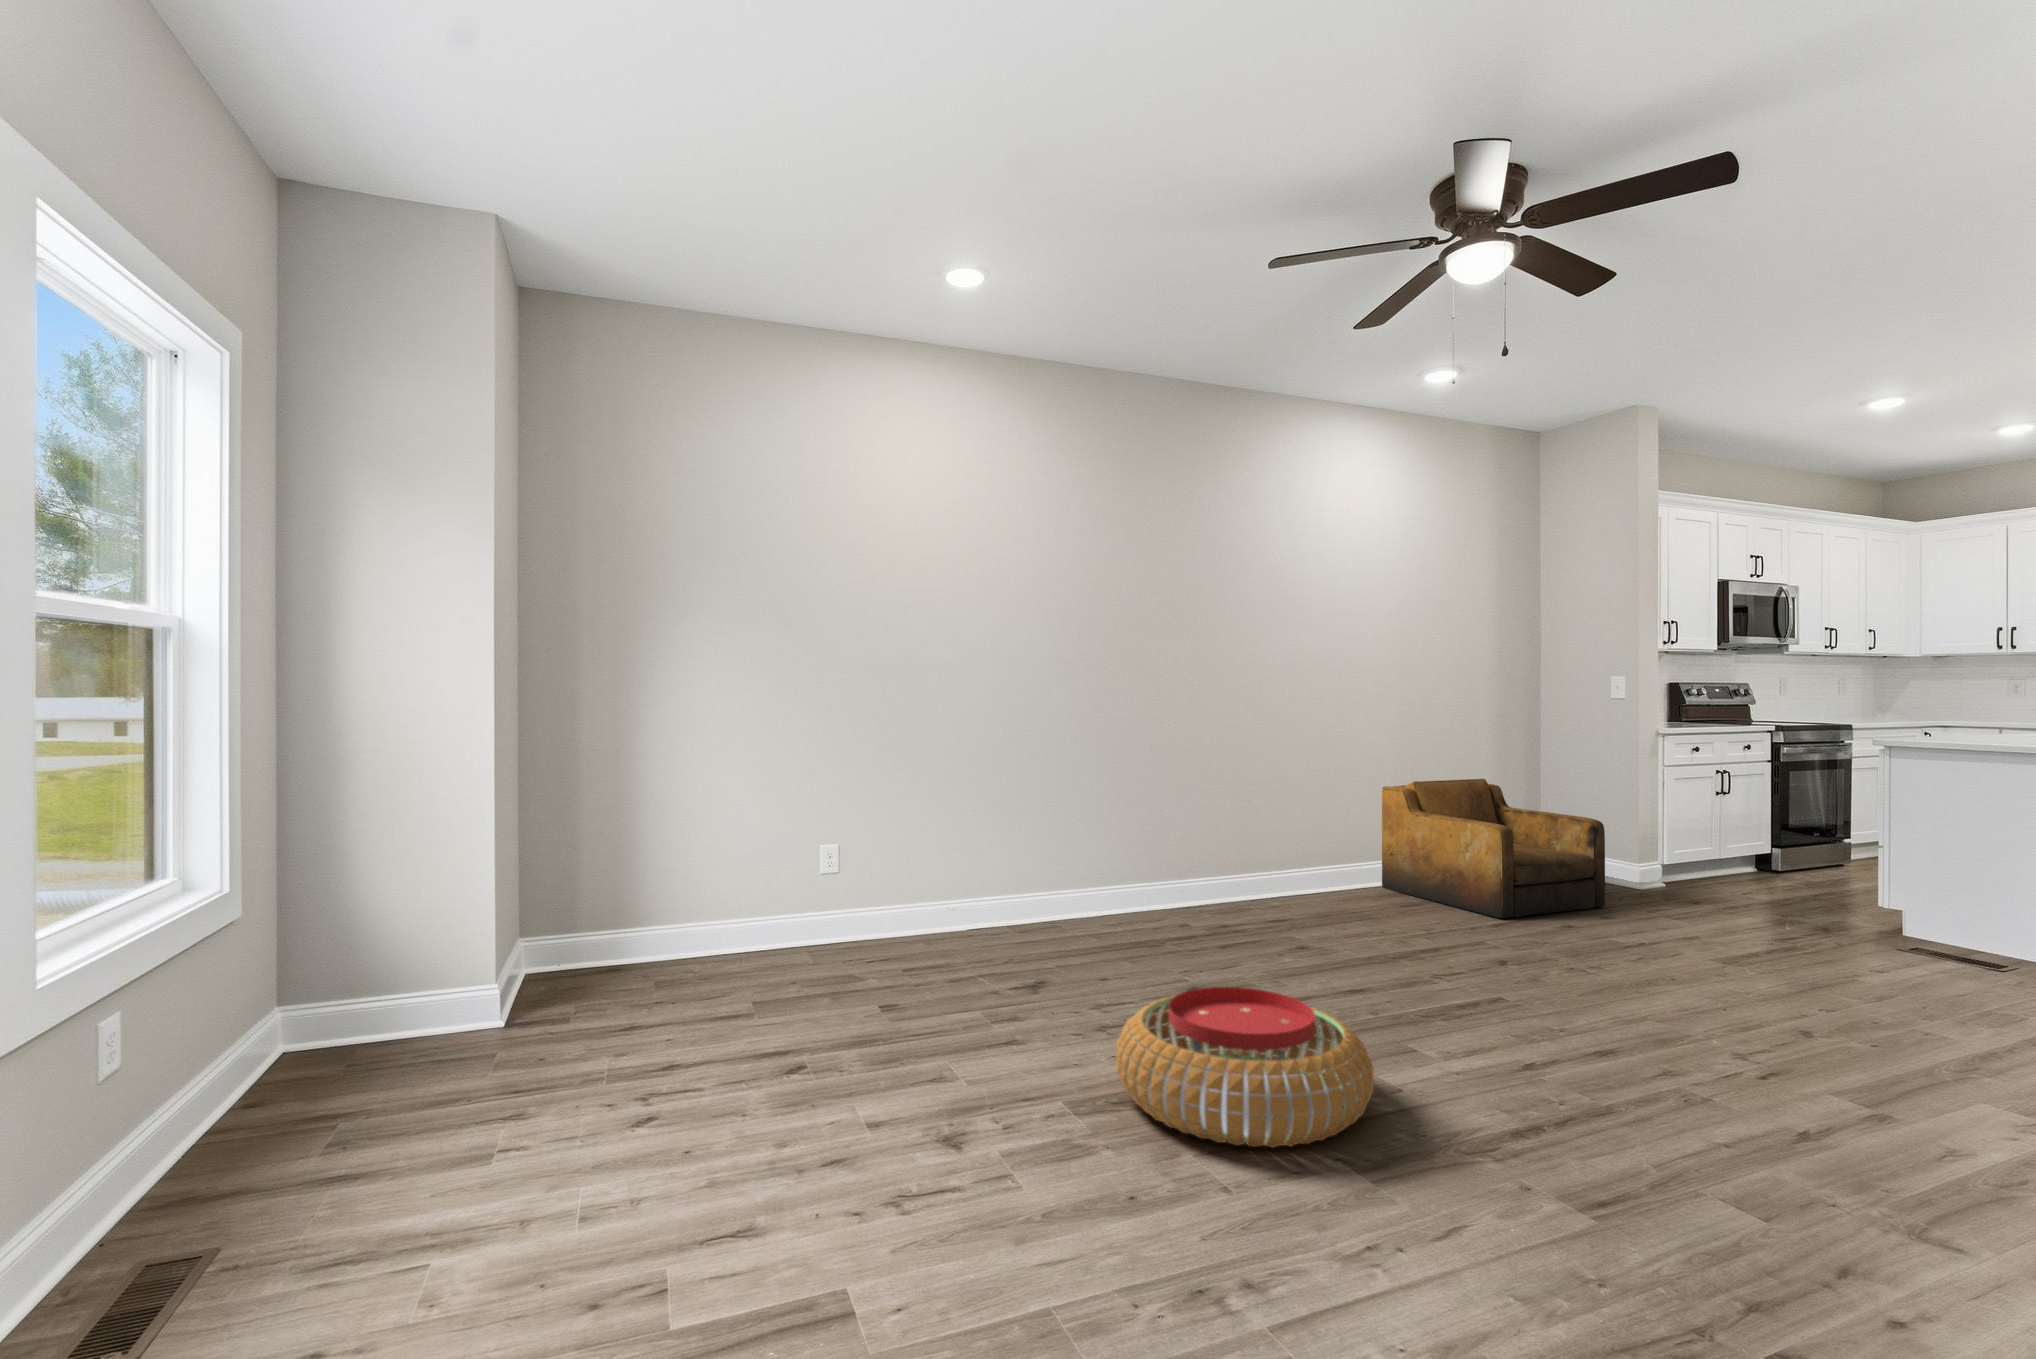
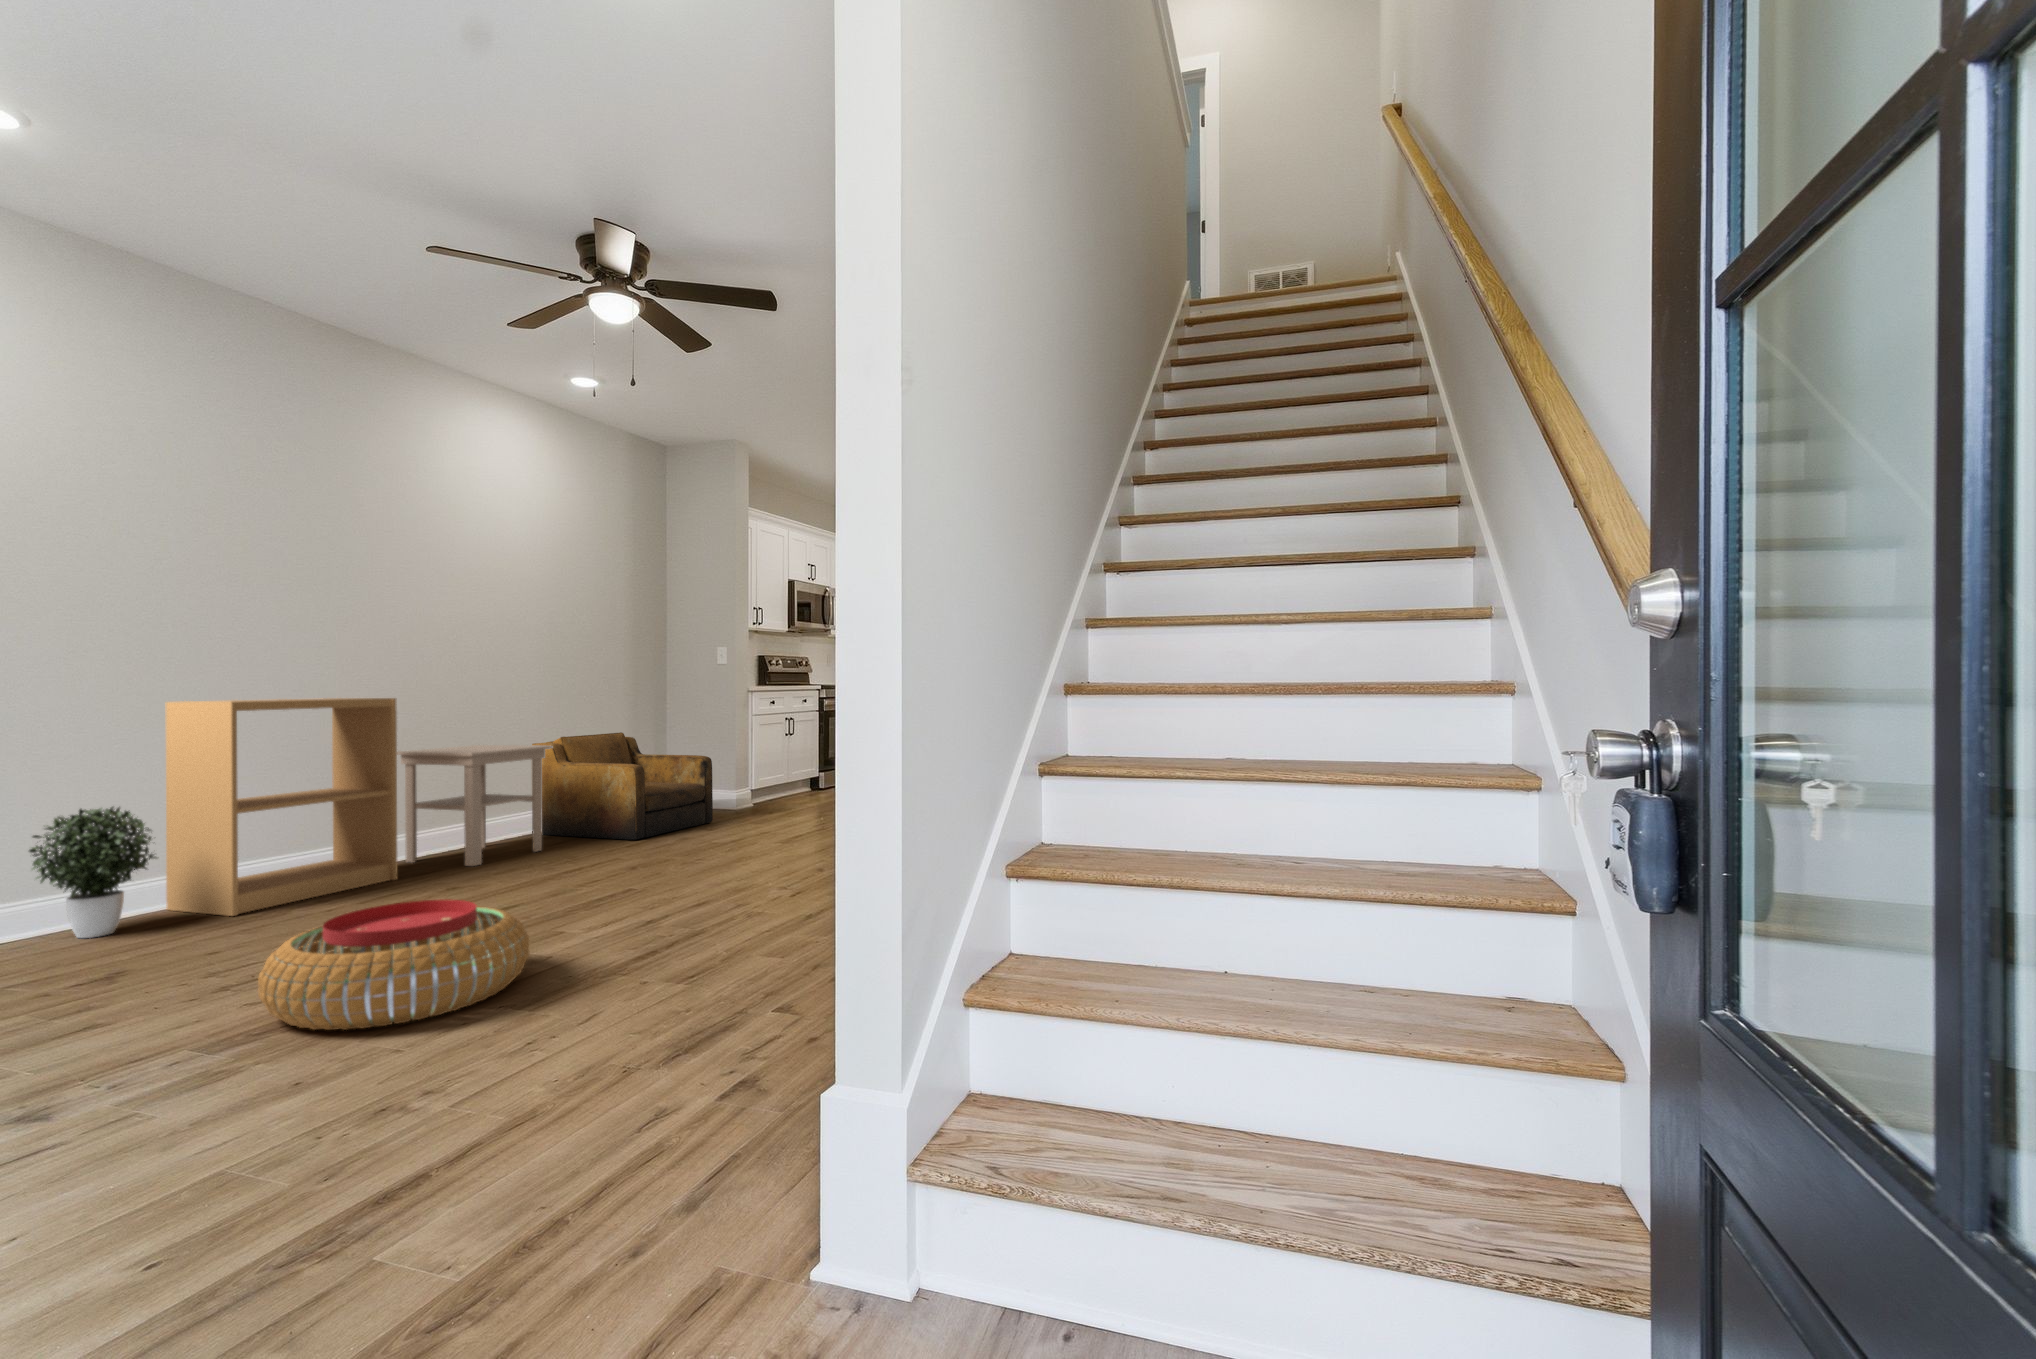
bookshelf: none [1077,735,1250,941] -> present [166,698,398,916]
side table: none [1248,786,1404,923] -> present [397,745,552,866]
potted plant: none [991,828,1069,940] -> present [29,807,156,938]

